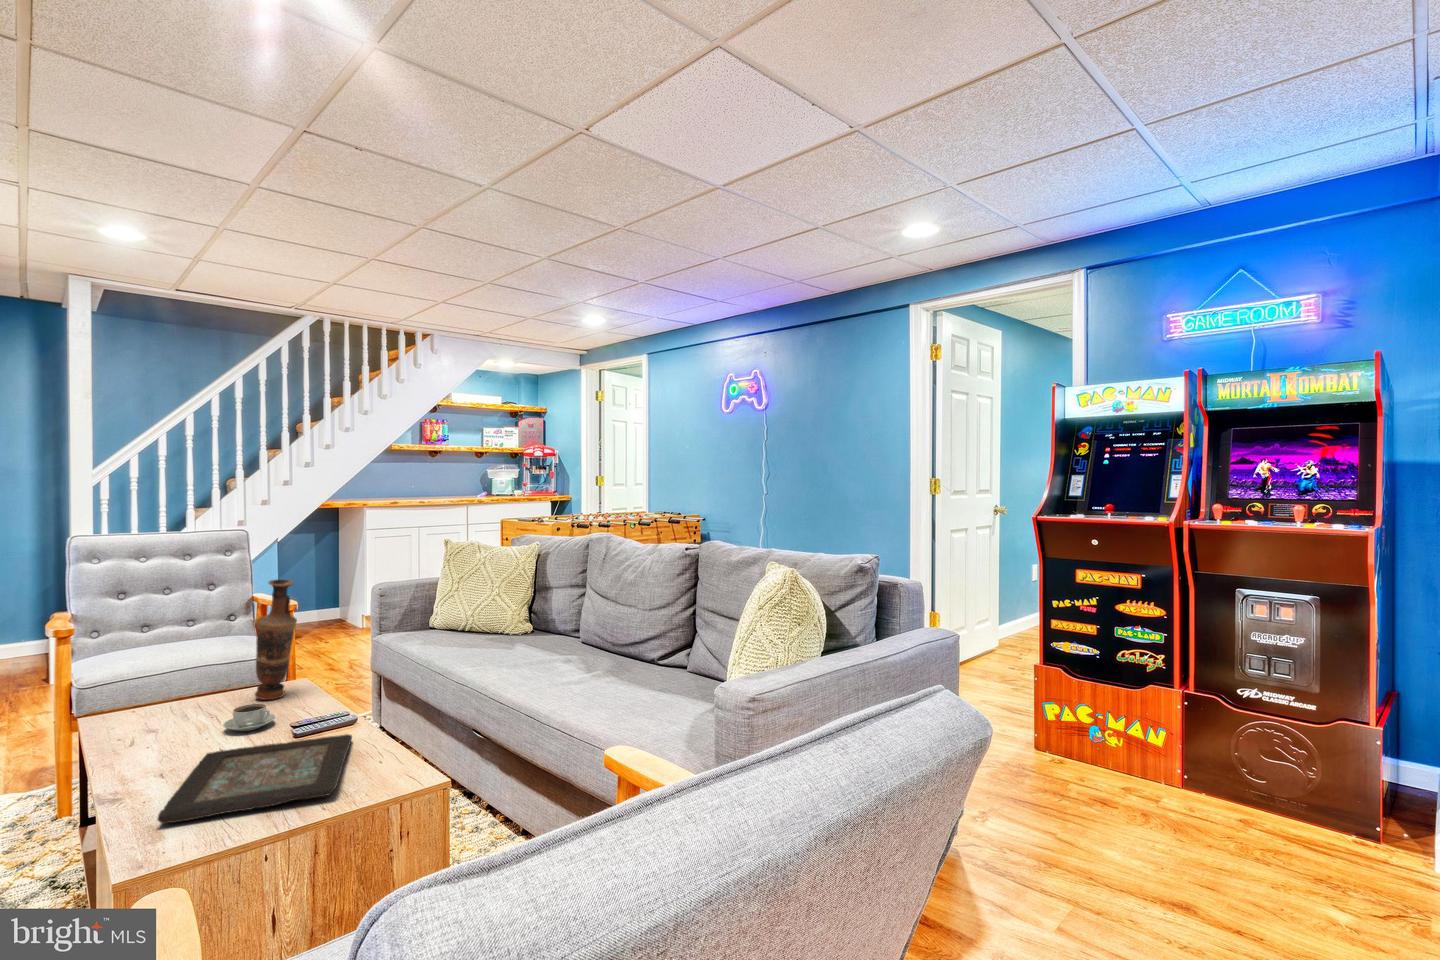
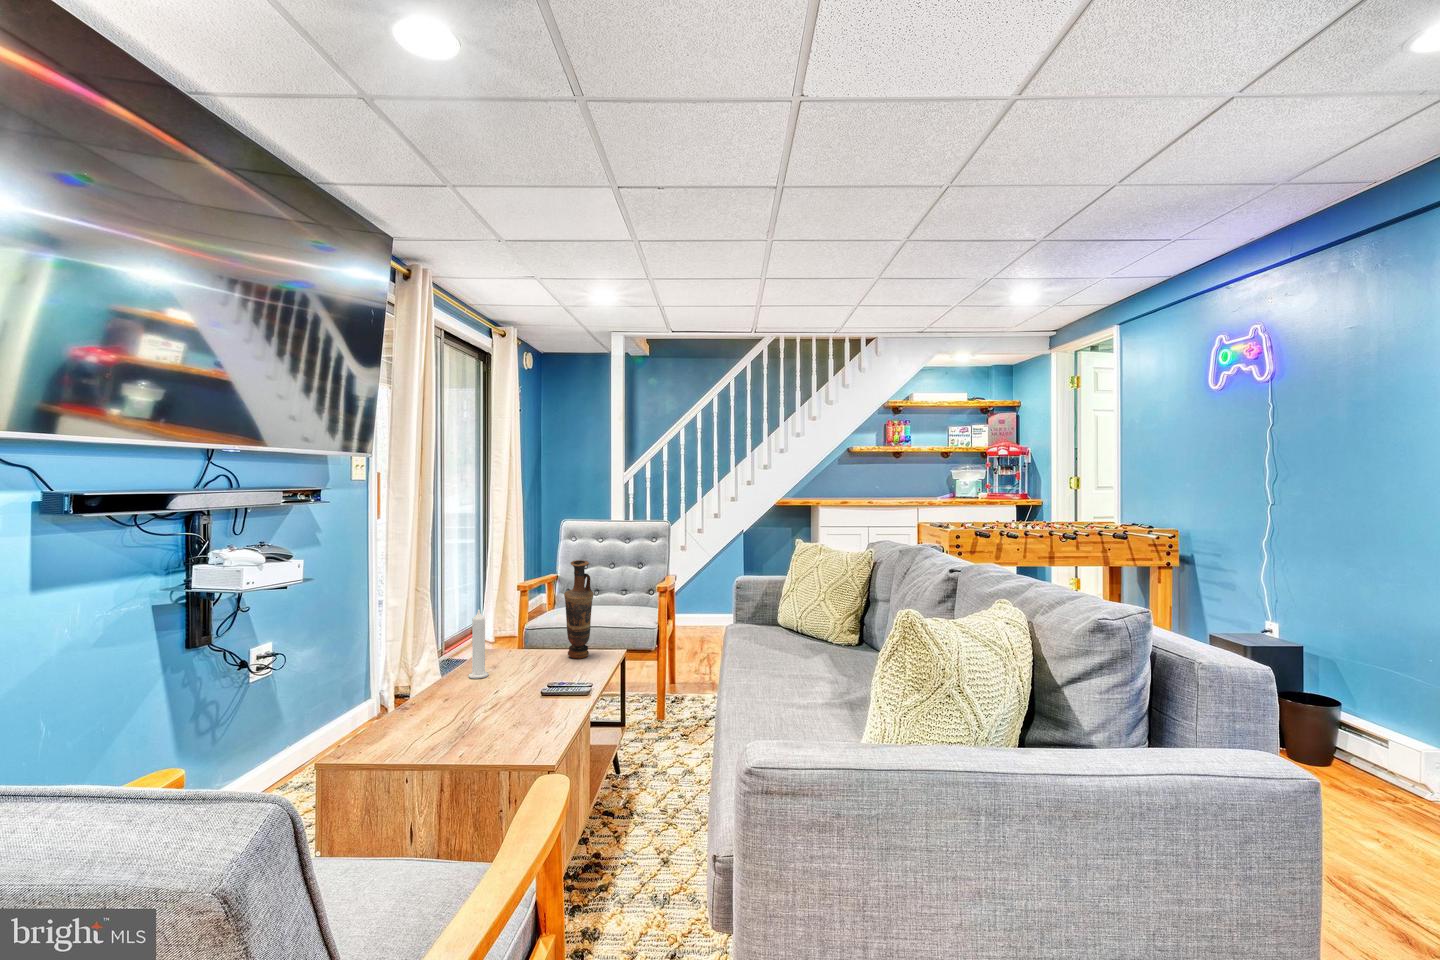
candle: none [148,656,180,750] -> present [468,609,488,679]
coffee cup: present [223,704,275,731] -> none [514,658,550,679]
decorative tray: present [158,734,352,824] -> none [383,688,558,746]

